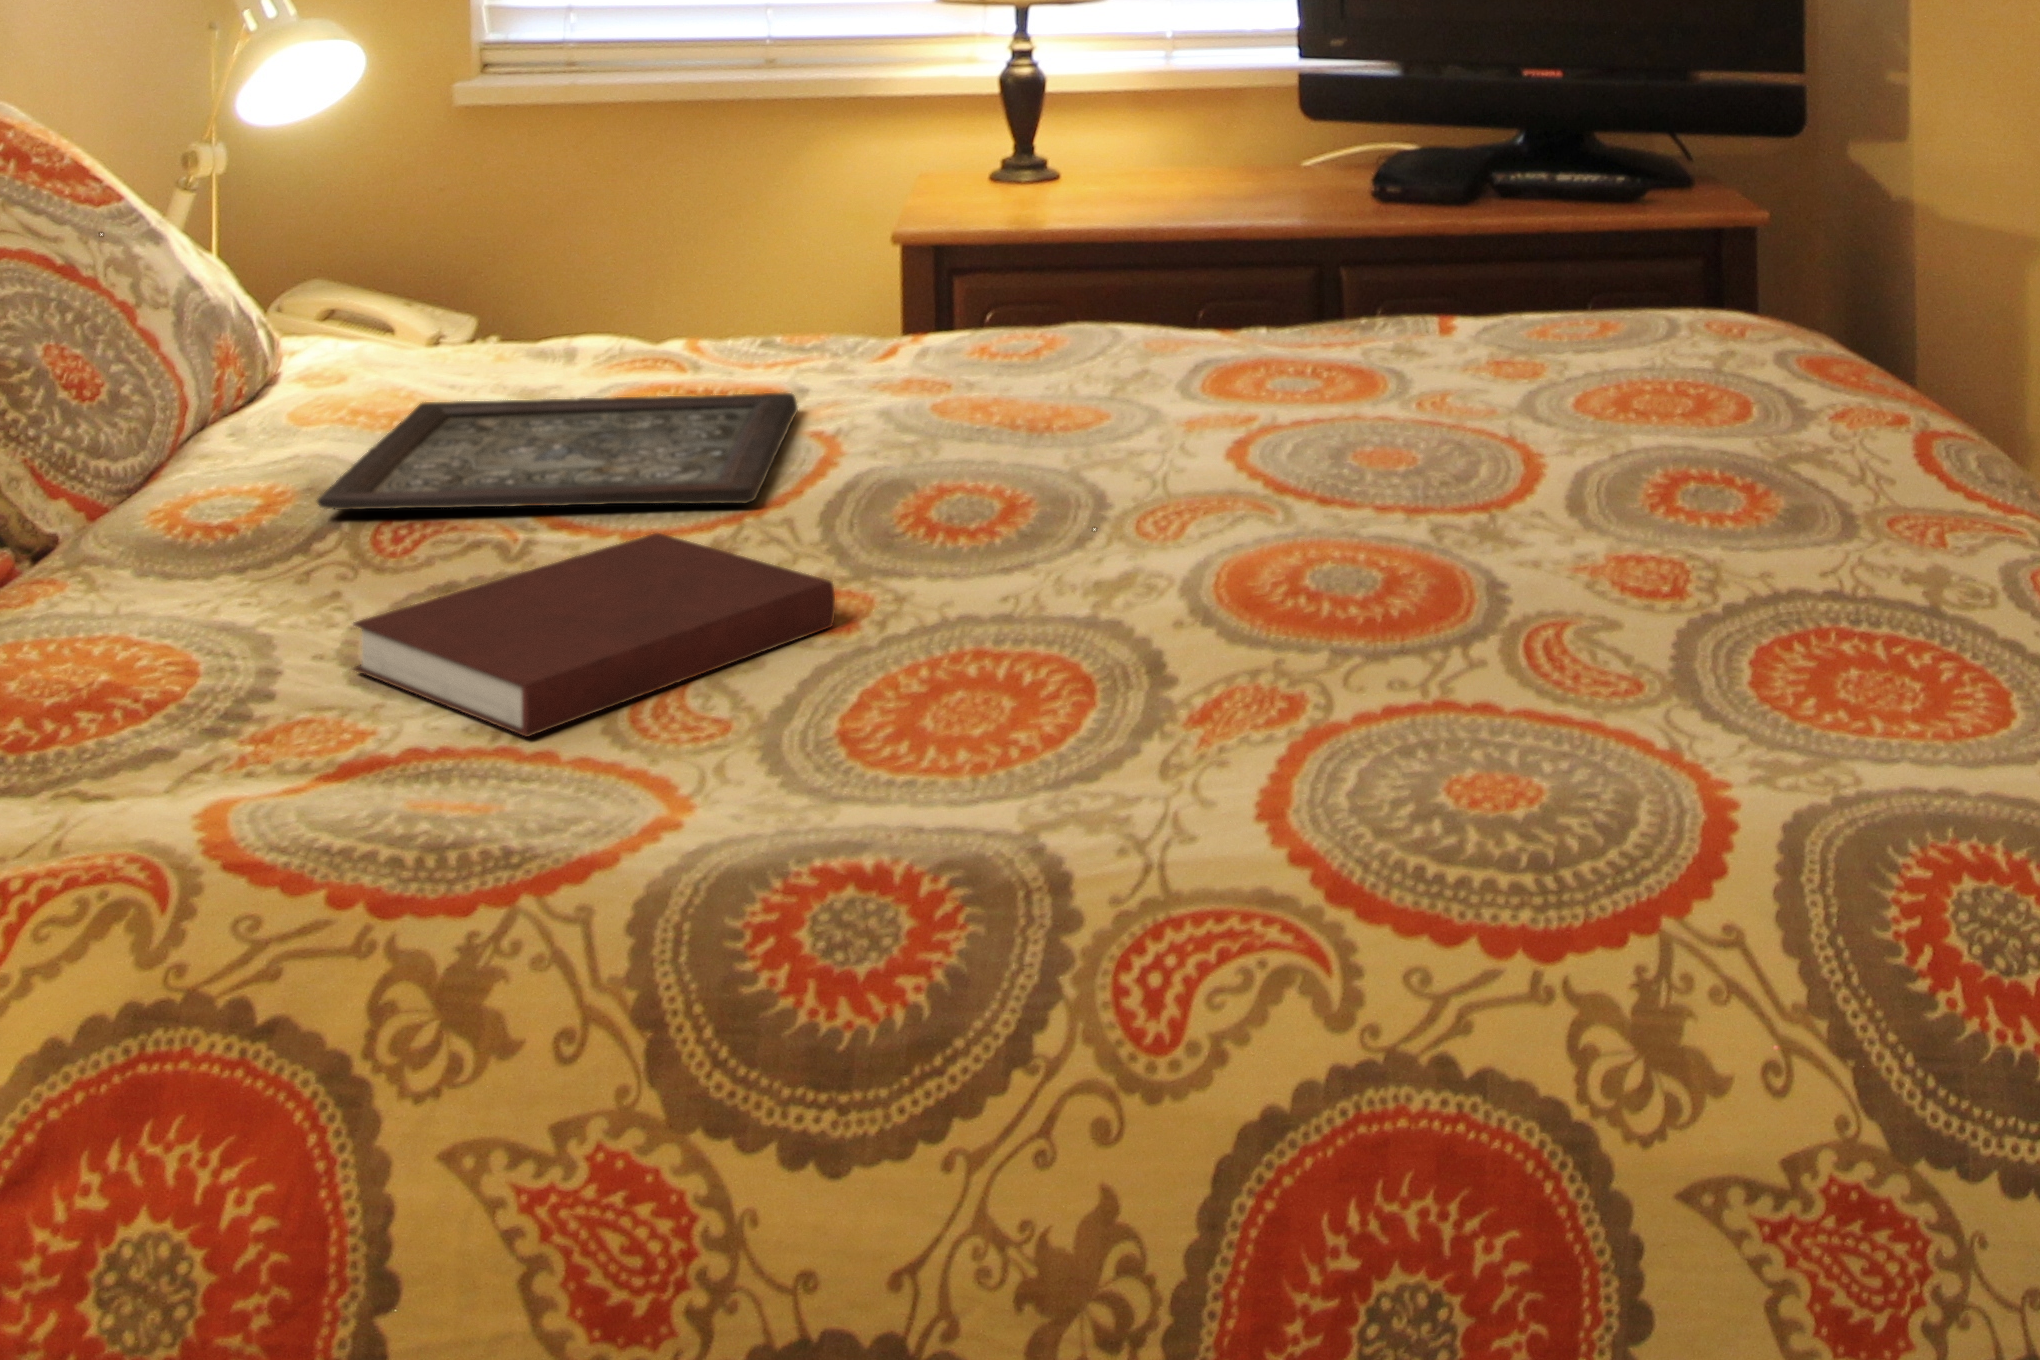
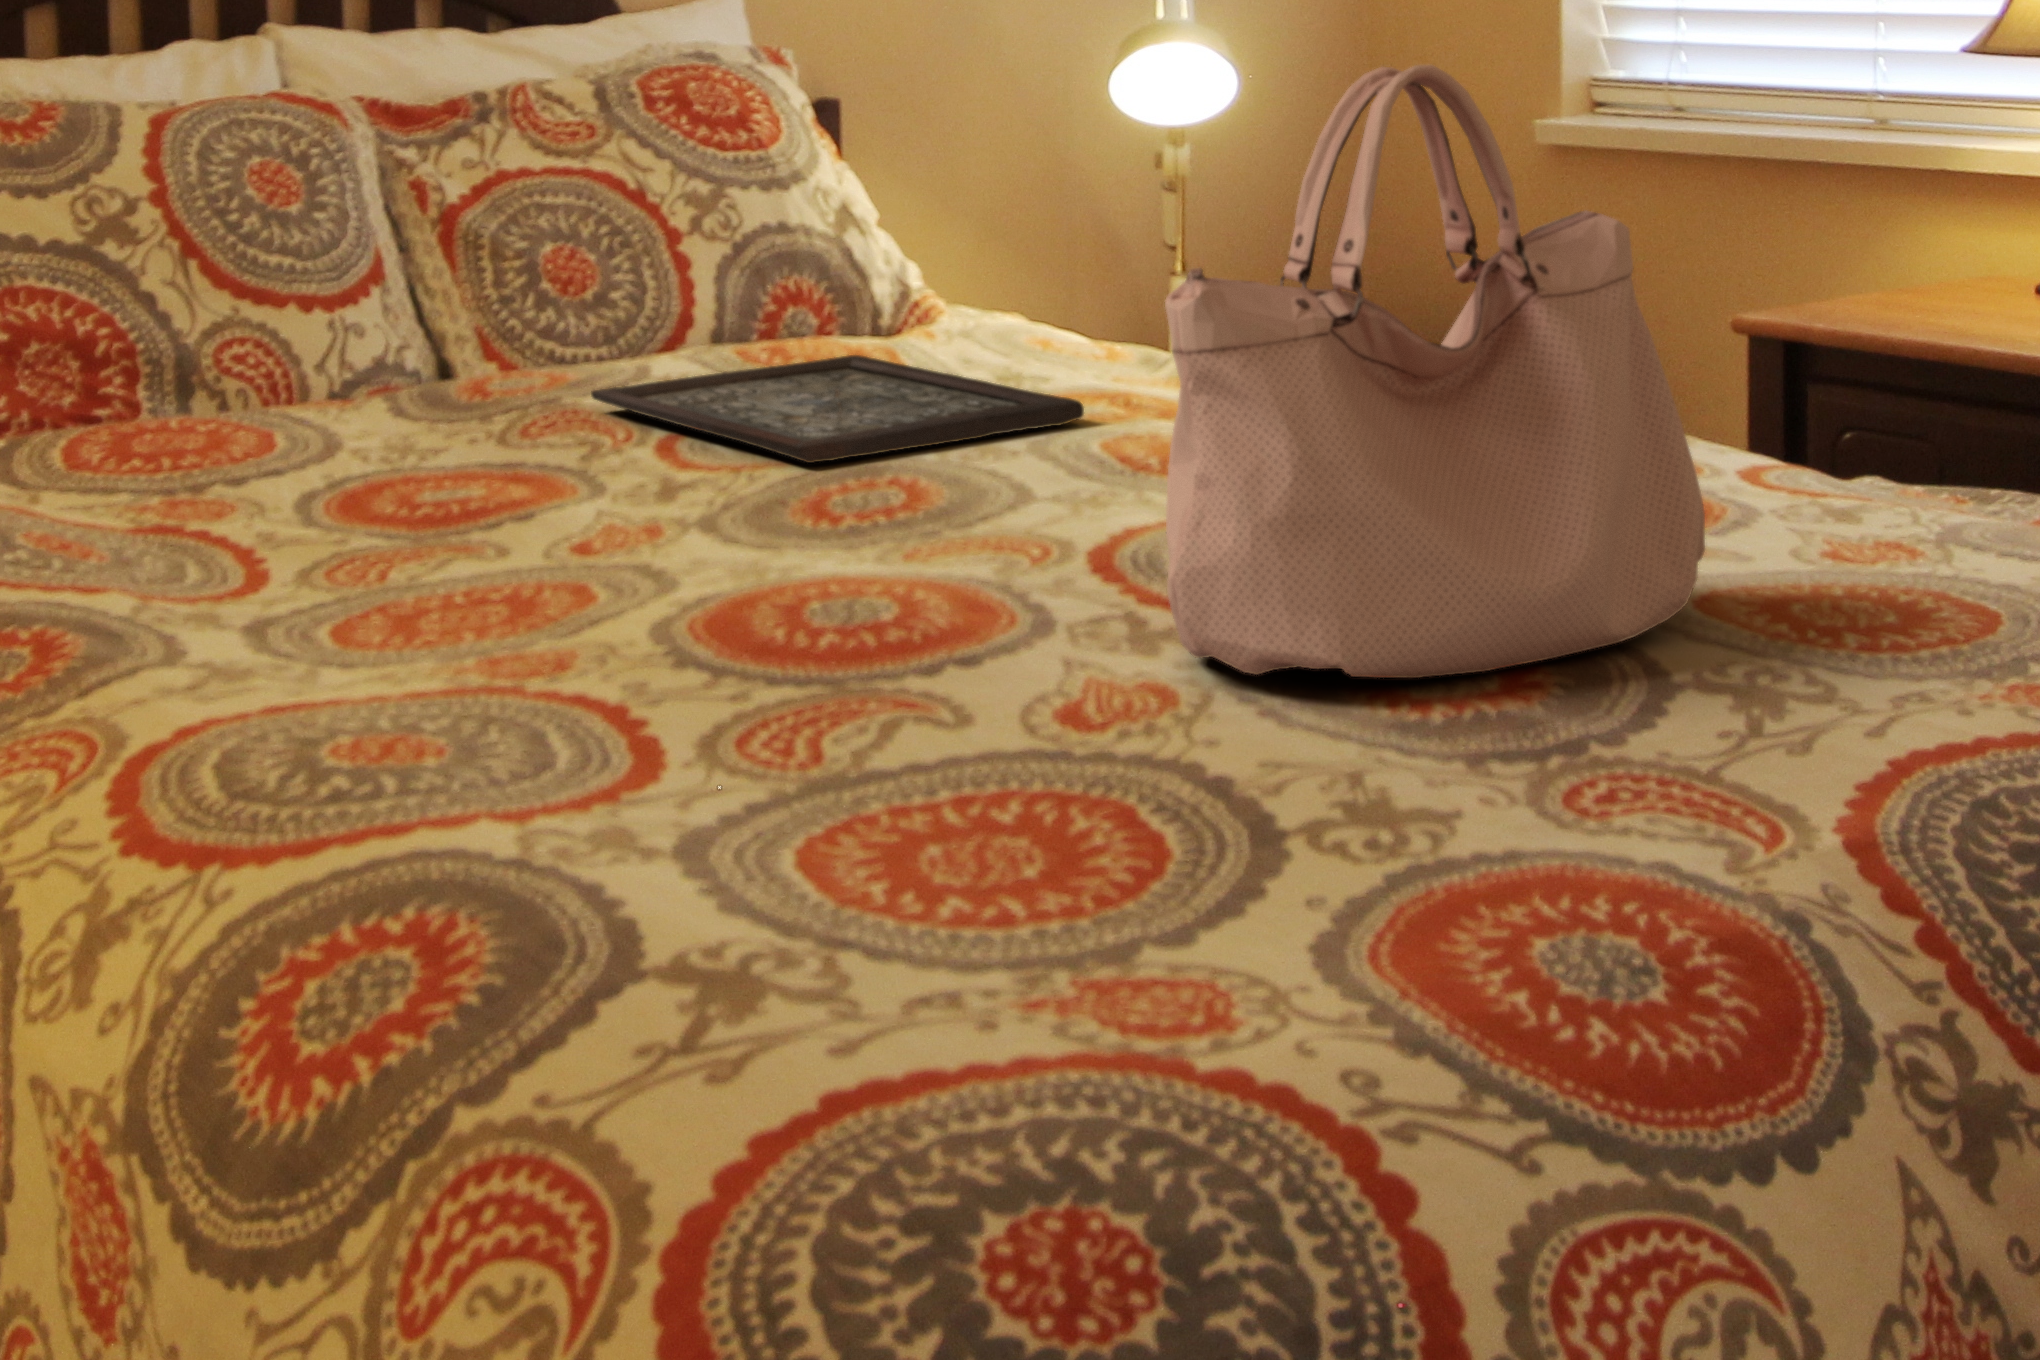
handbag: none [1428,53,1690,538] -> present [1165,65,1705,678]
notebook: present [353,533,835,737] -> none [232,443,613,540]

